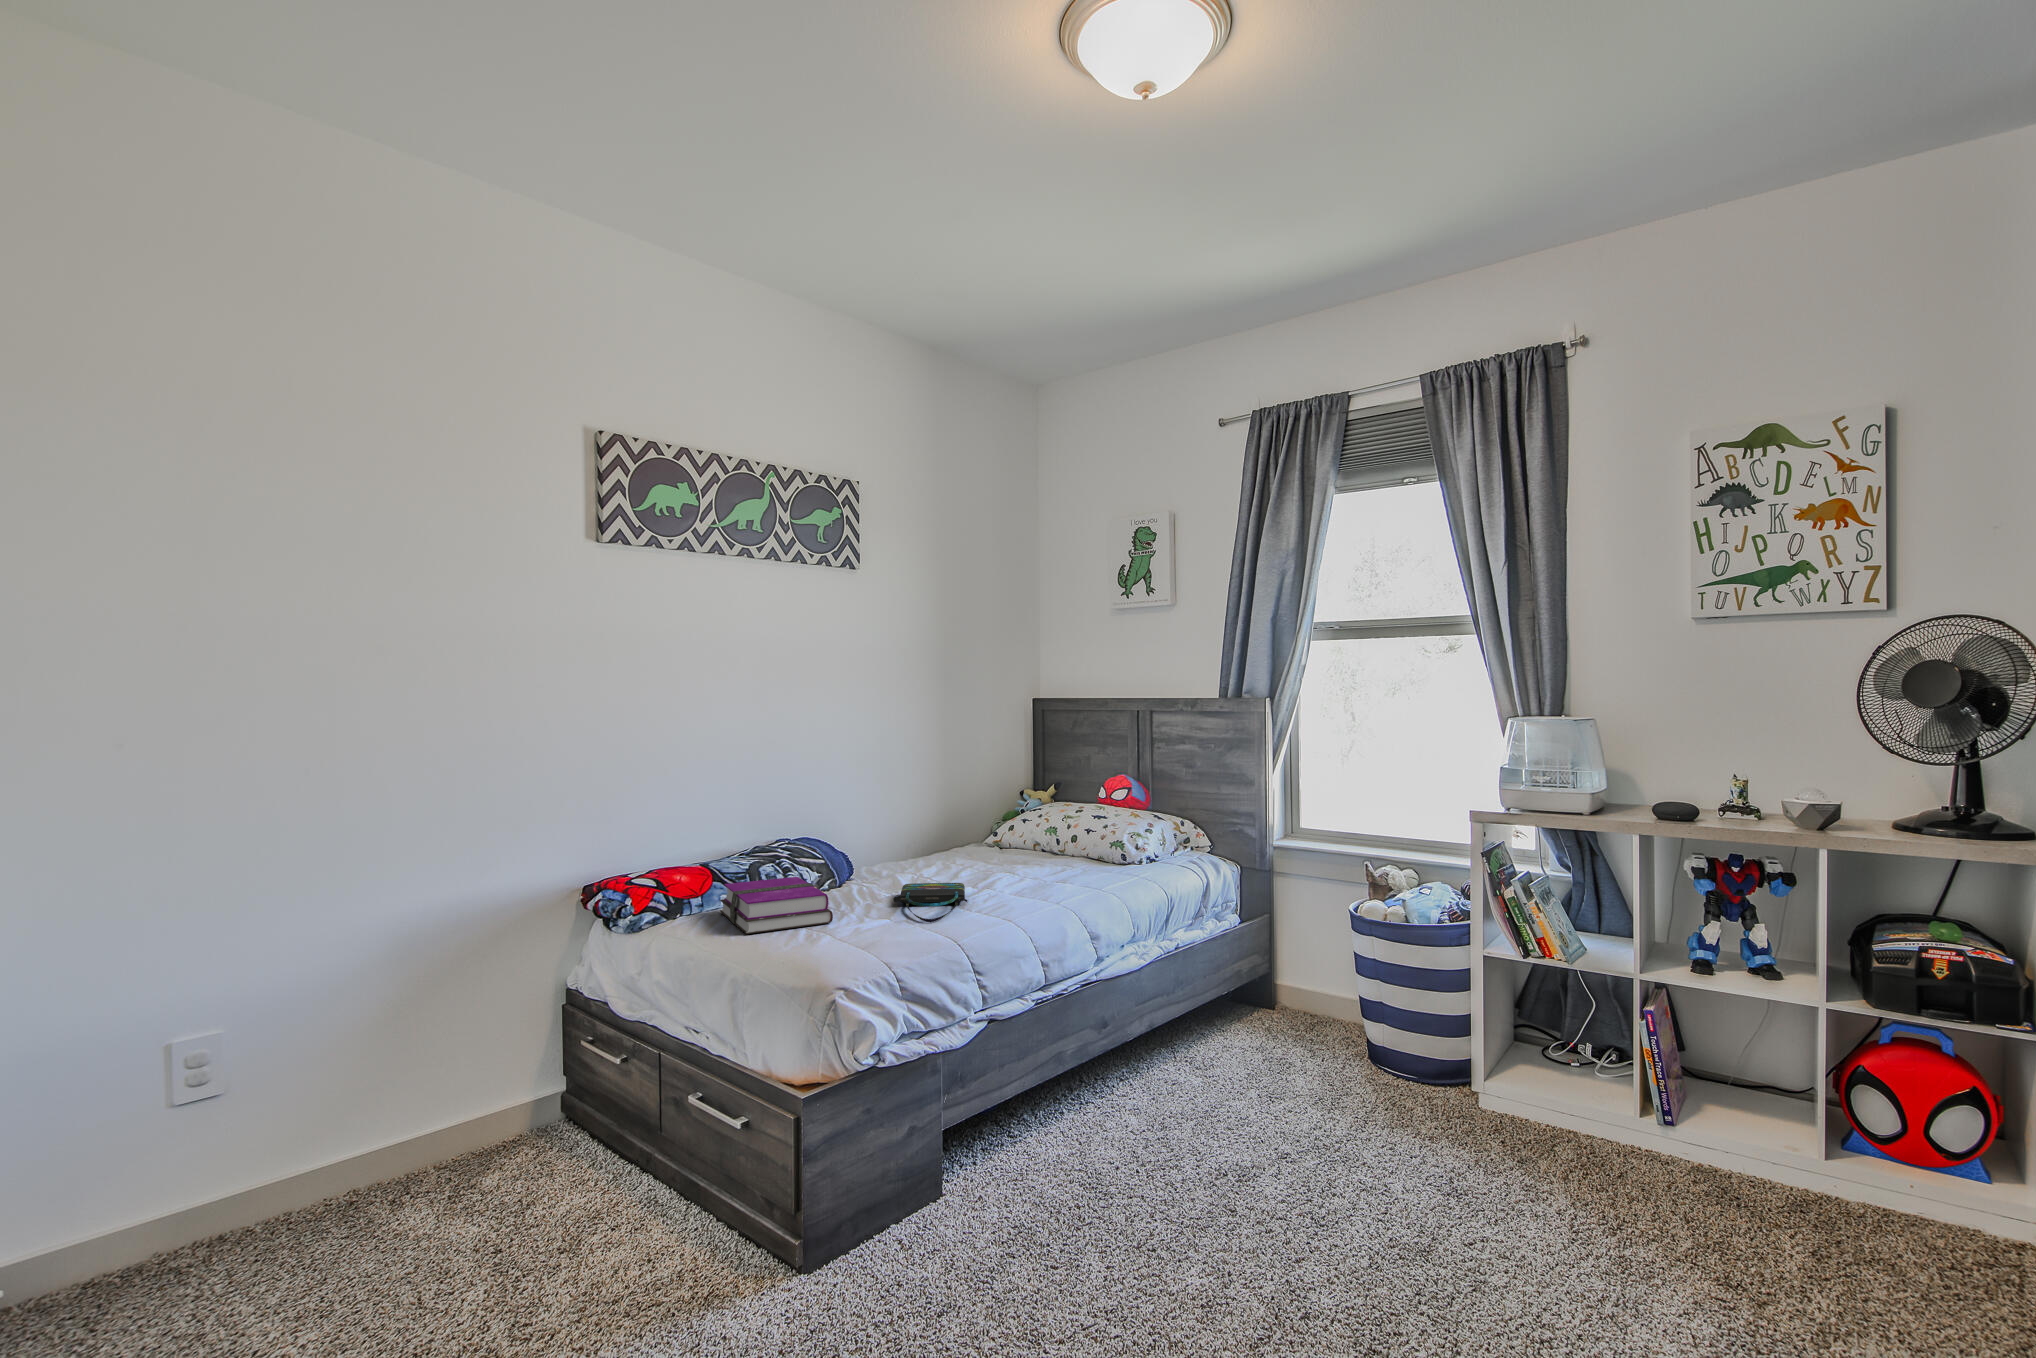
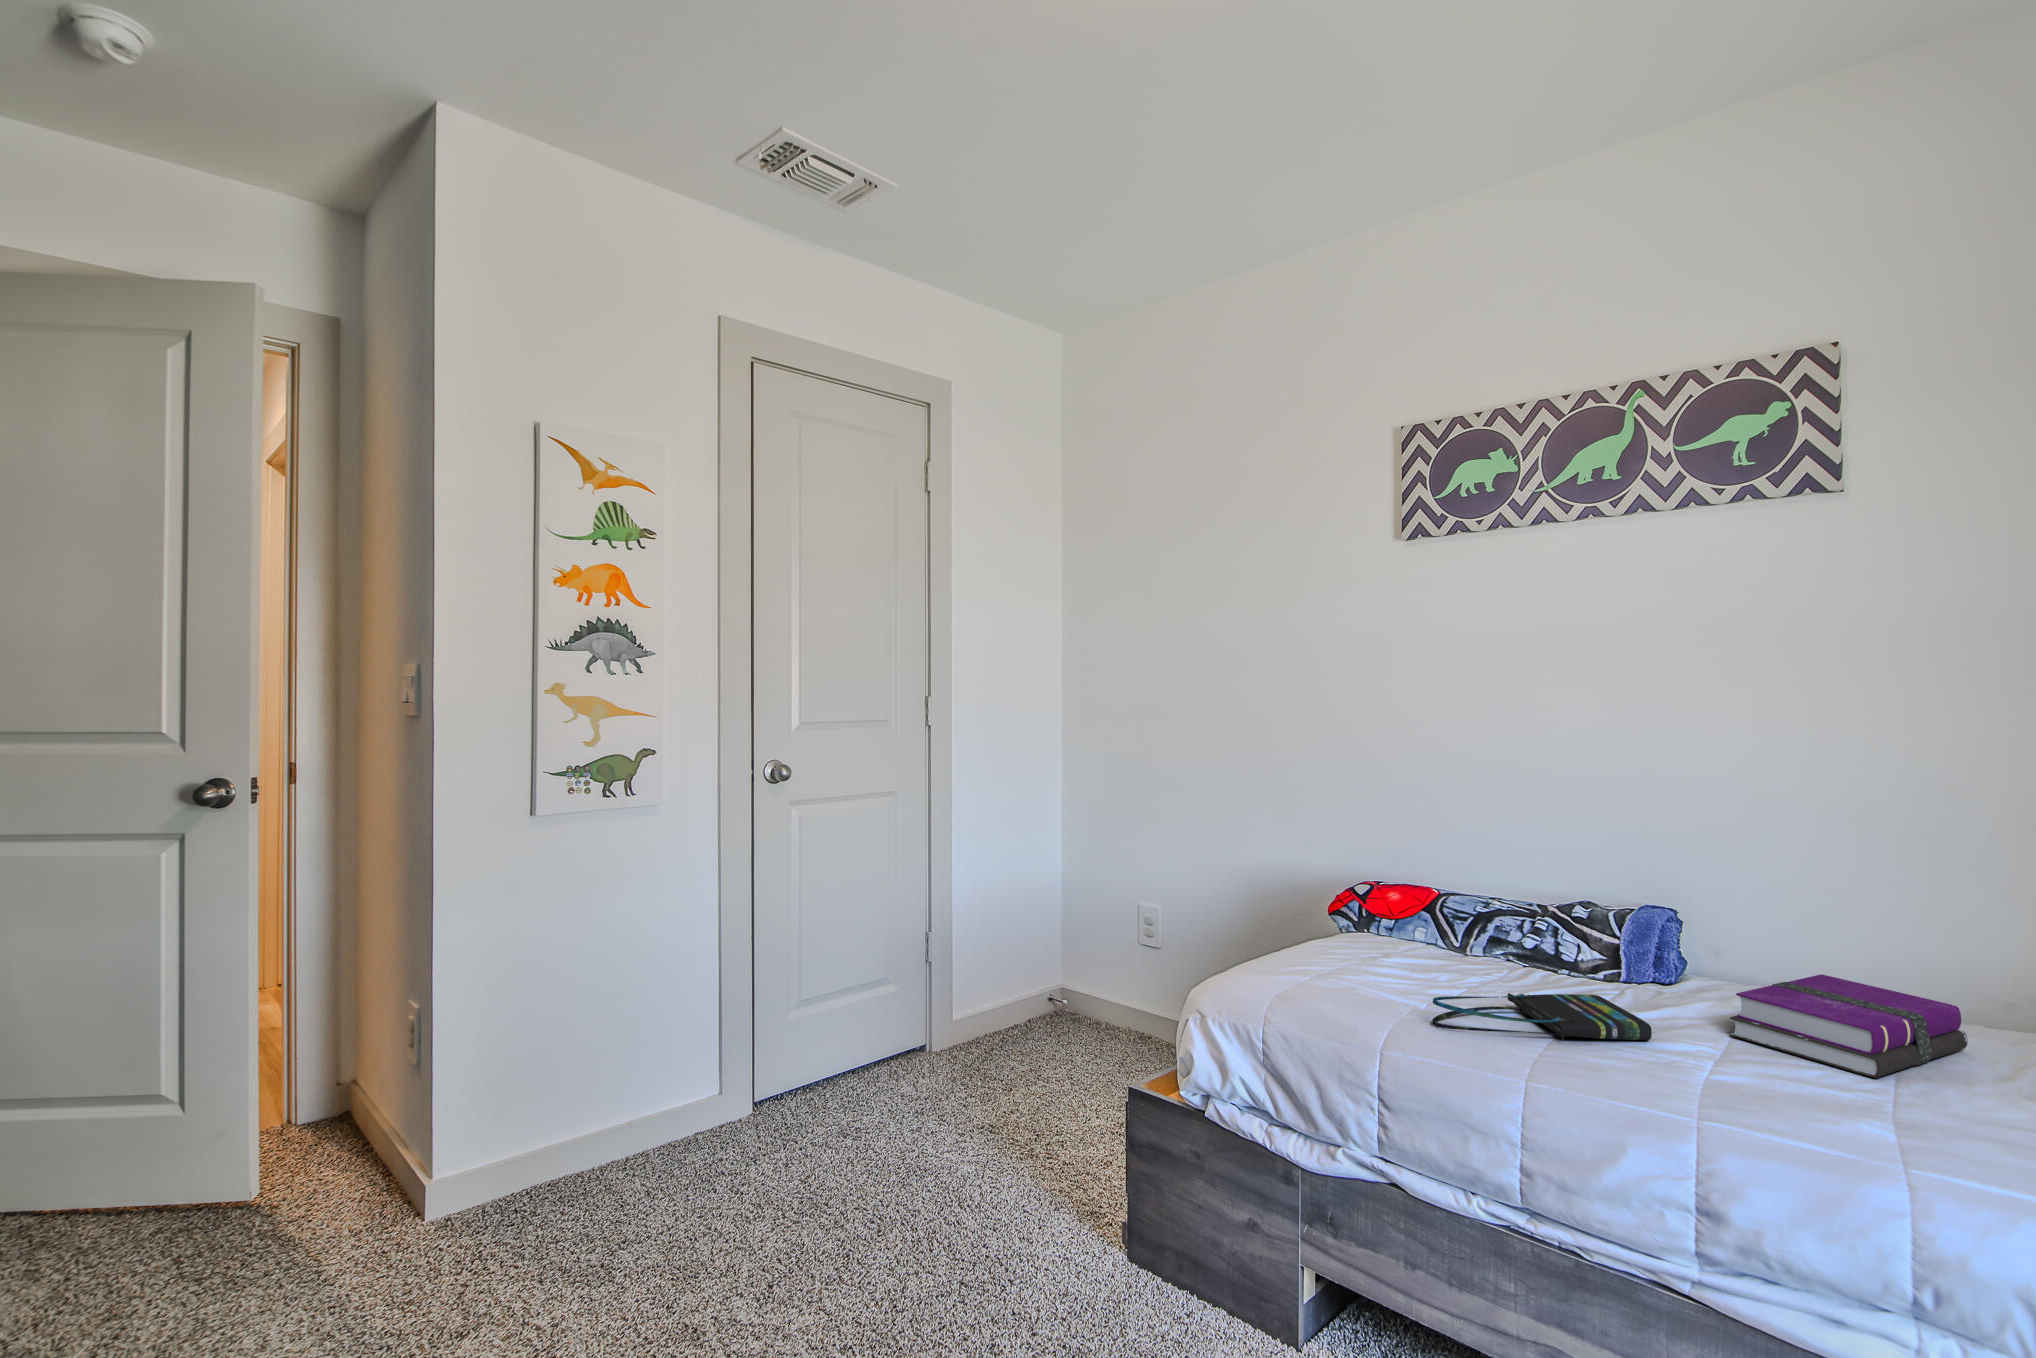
hardback book: present [720,877,833,934] -> present [1730,974,1968,1078]

